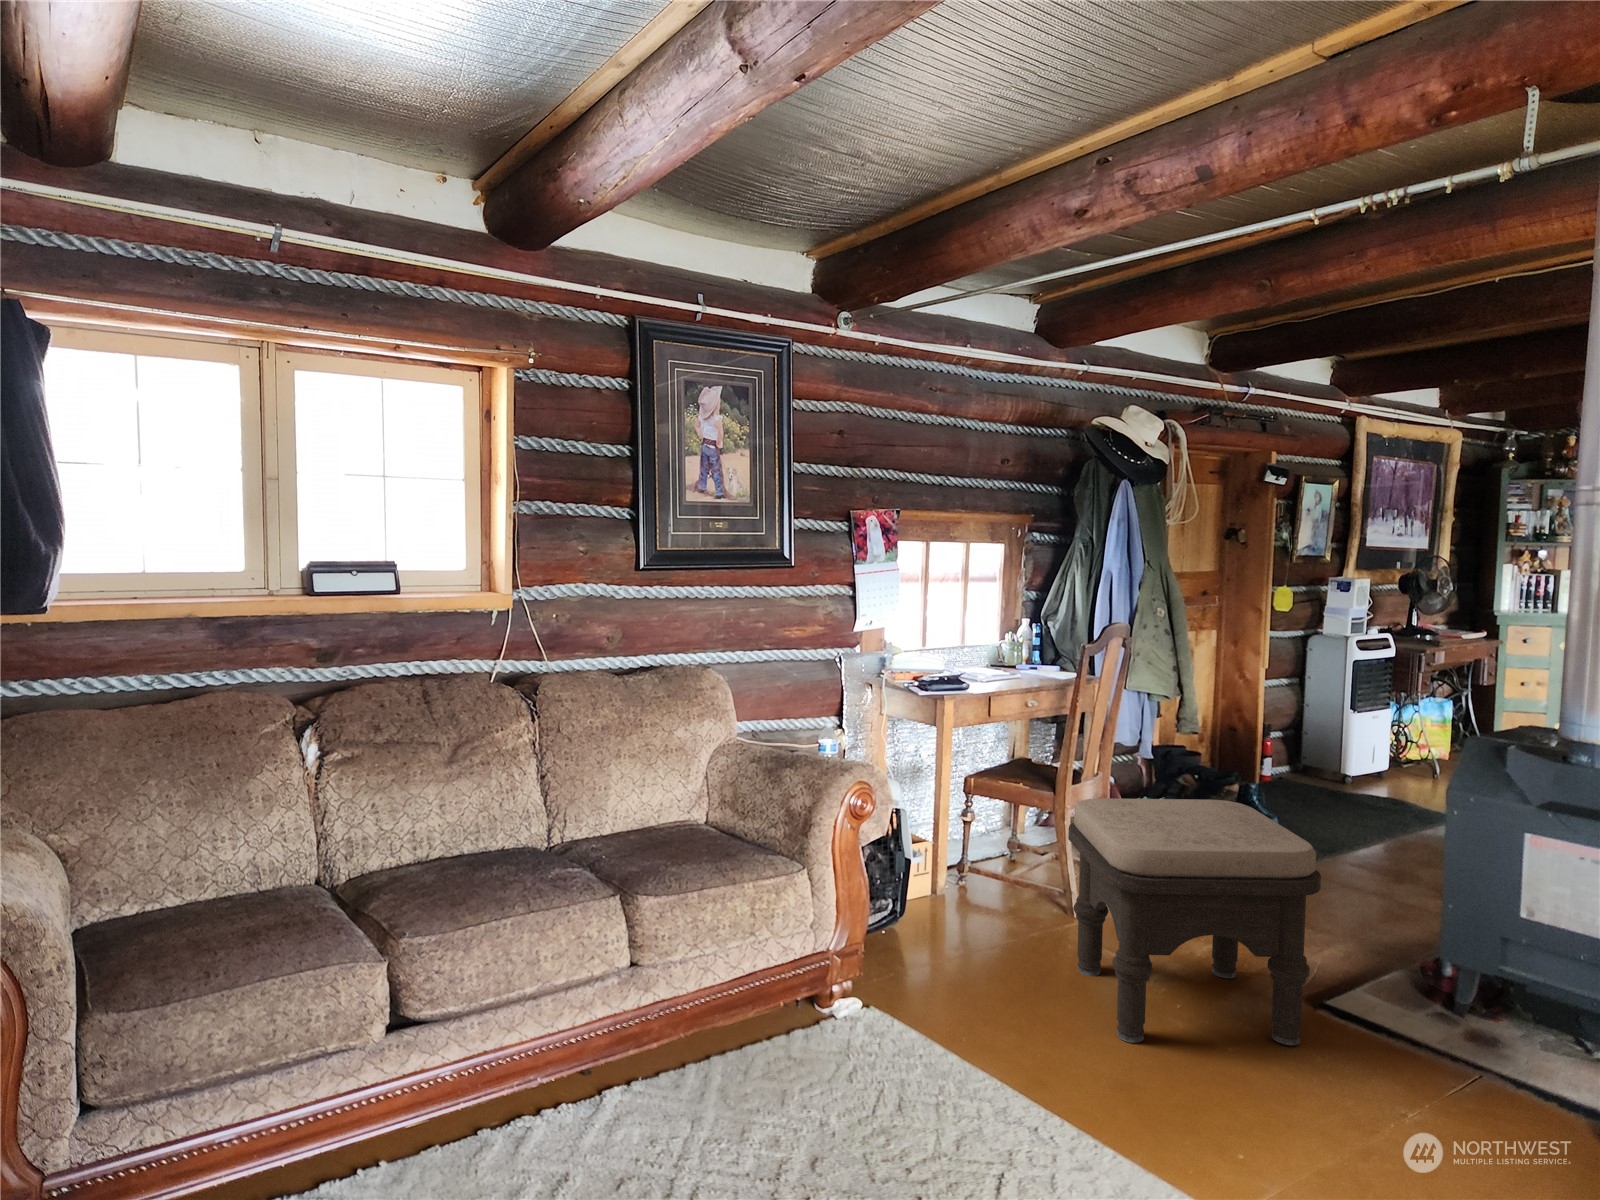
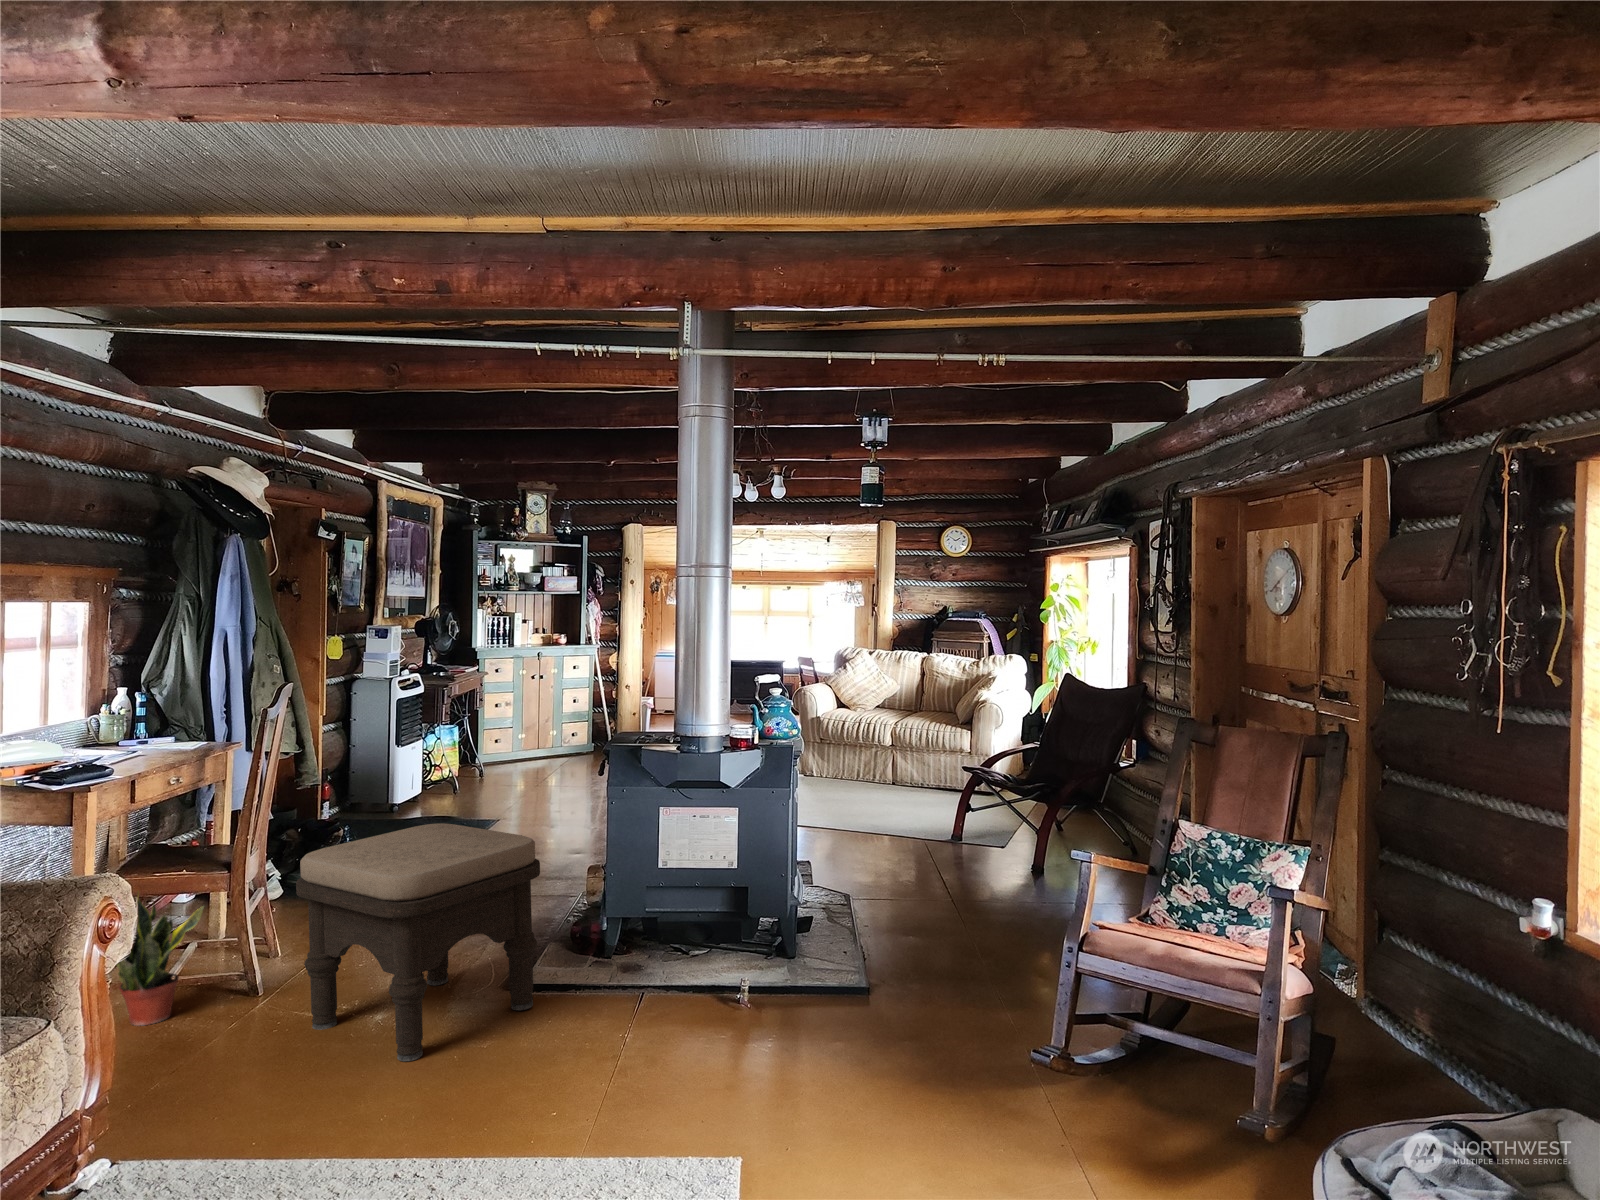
potted plant: none [946,796,1014,913] -> present [117,898,204,1026]

